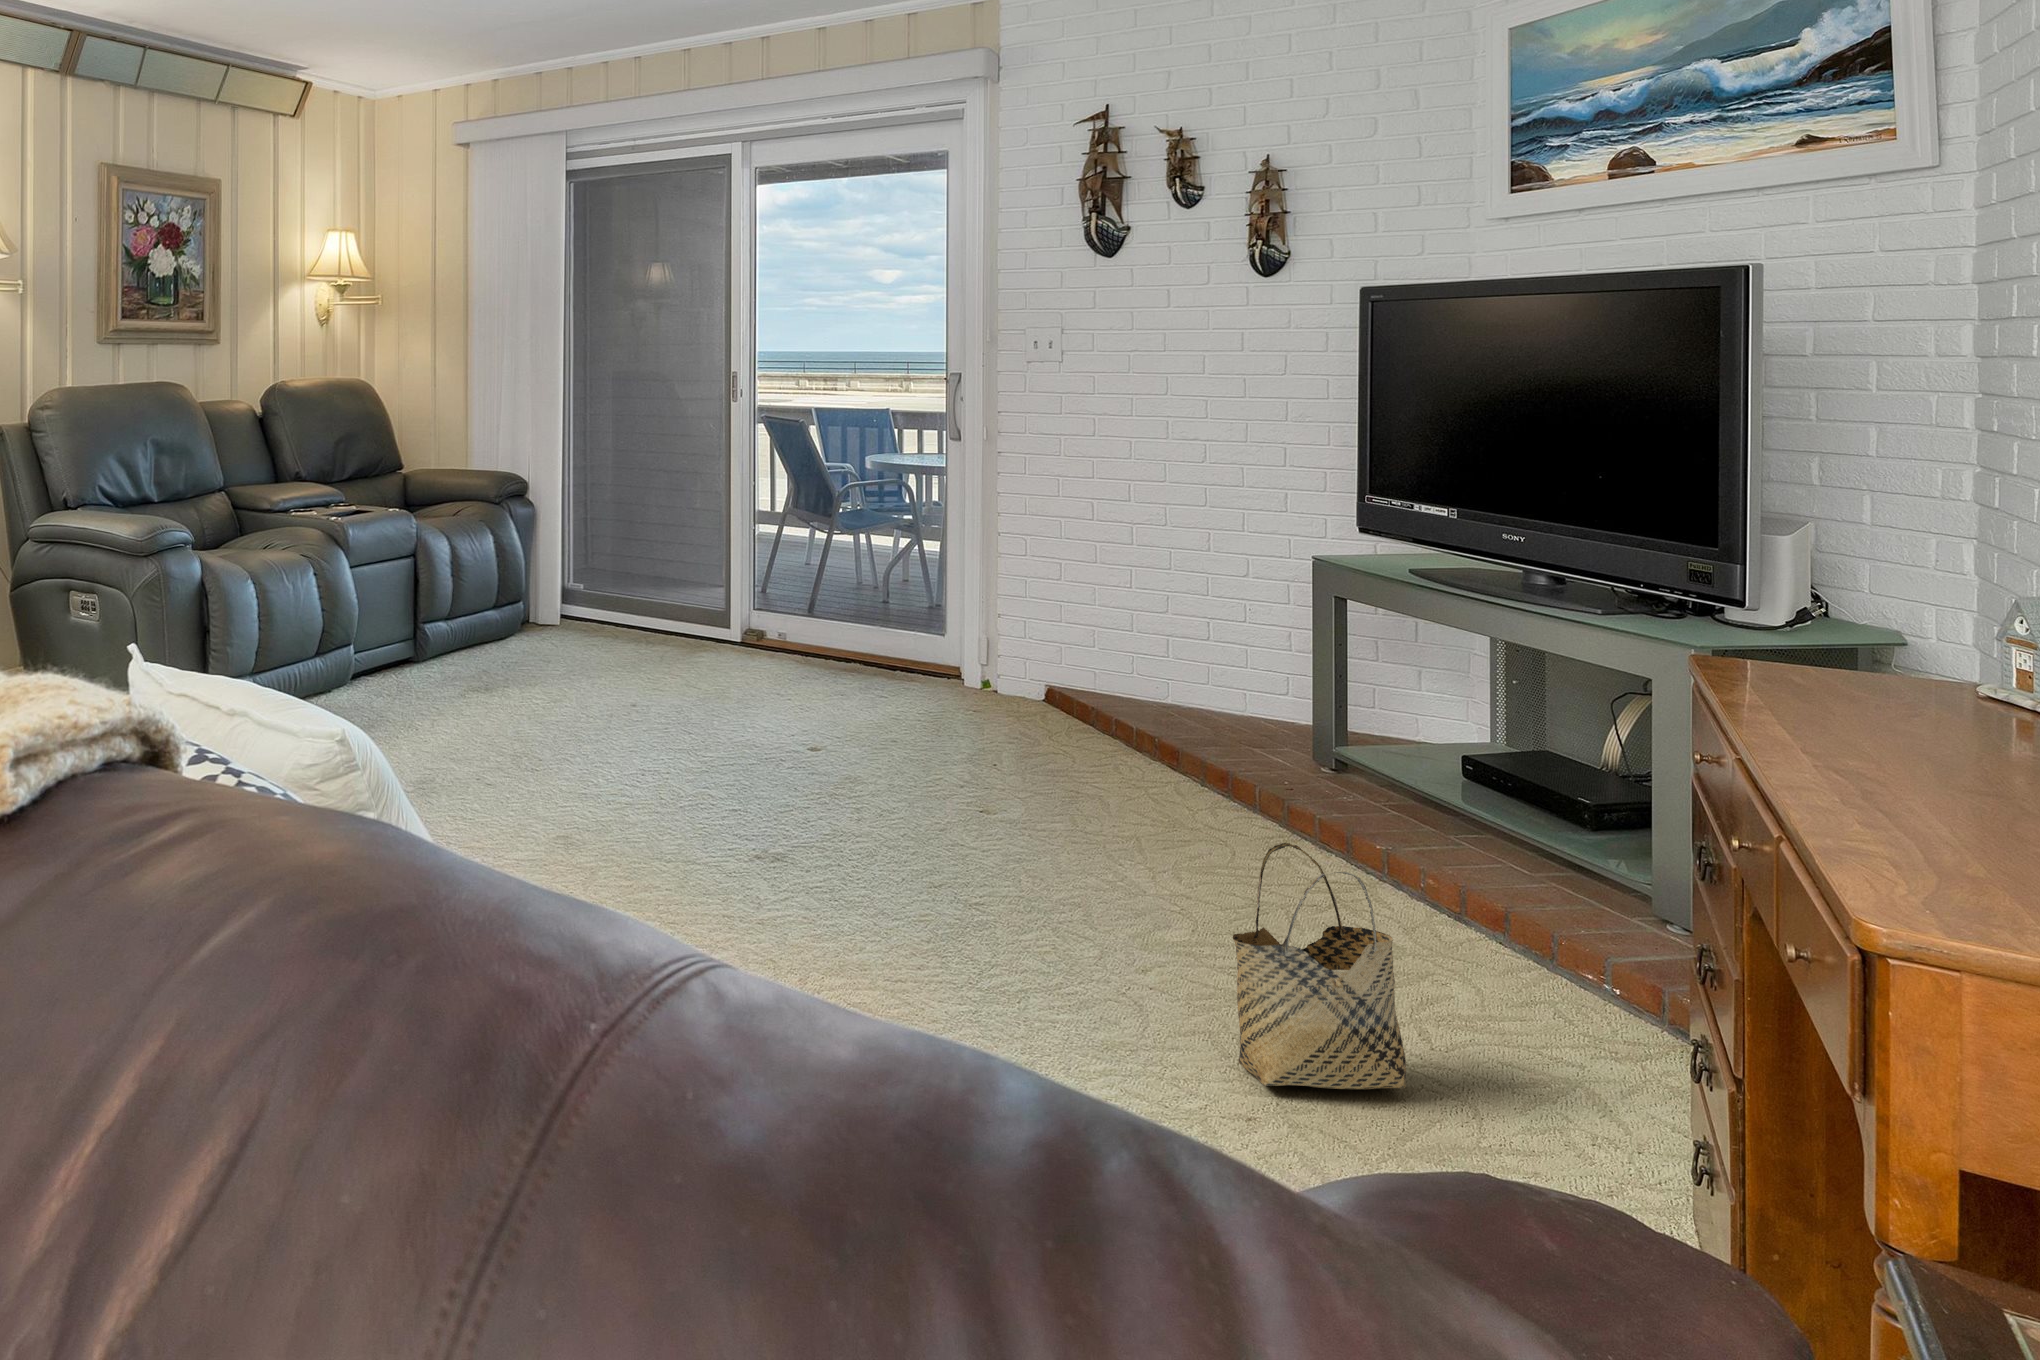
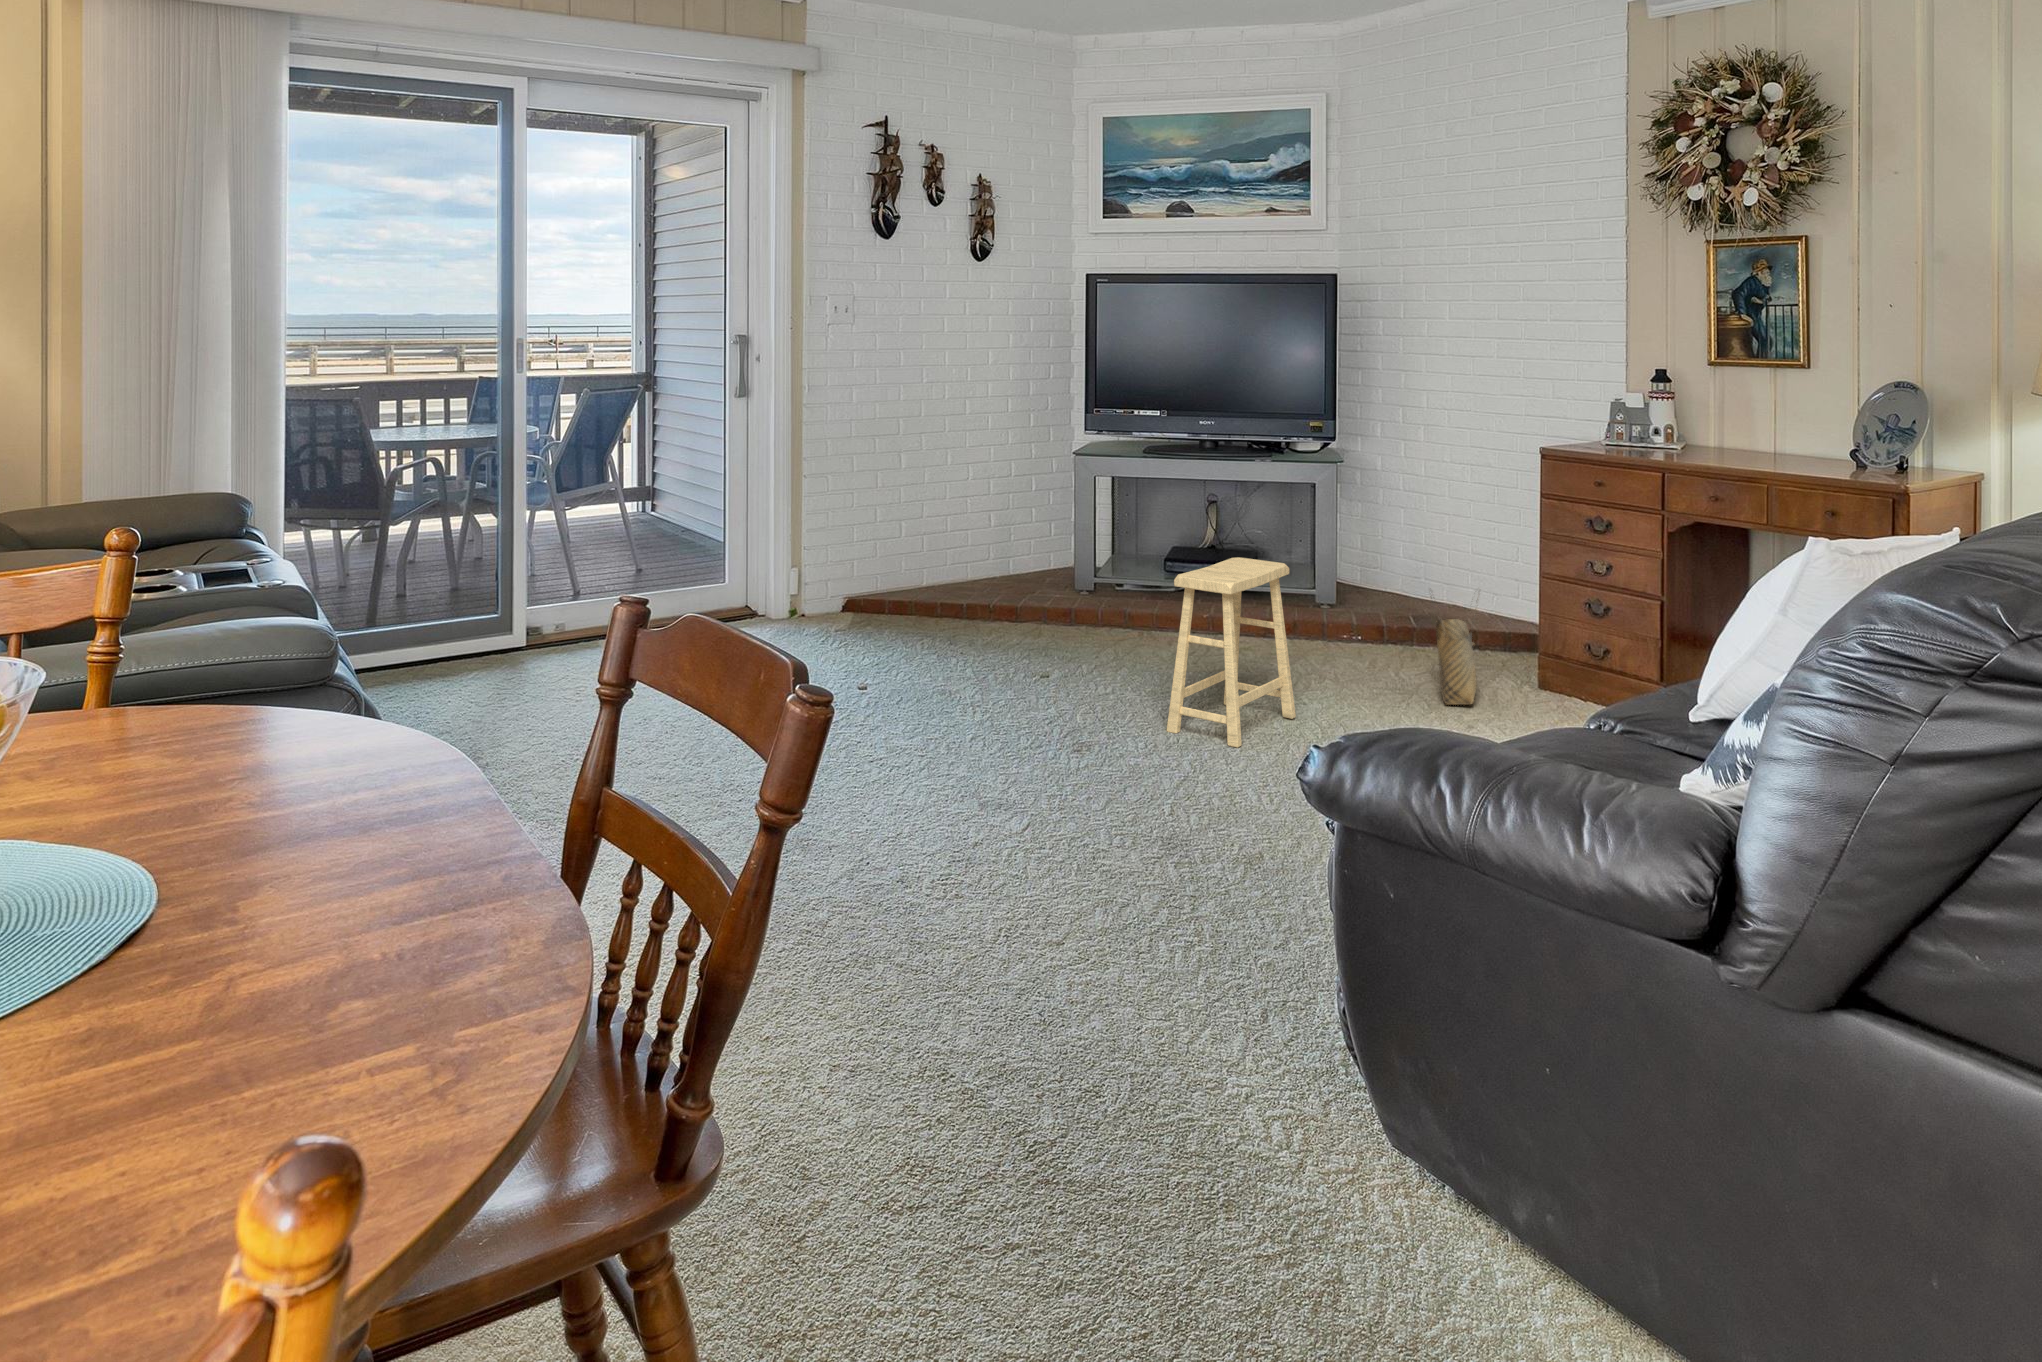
footstool: none [793,668,984,943] -> present [1166,557,1296,748]

